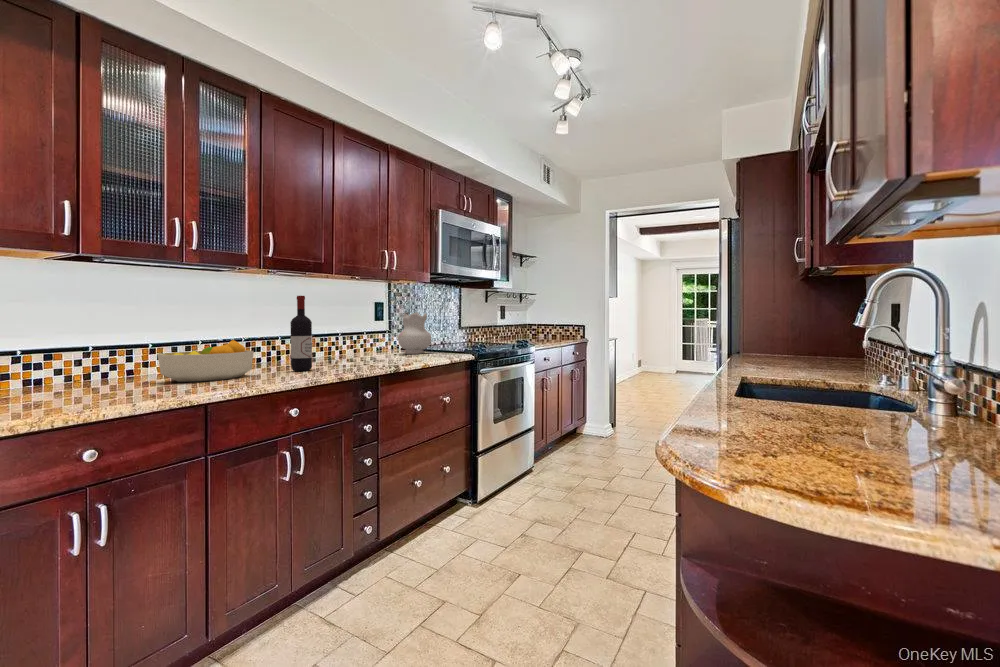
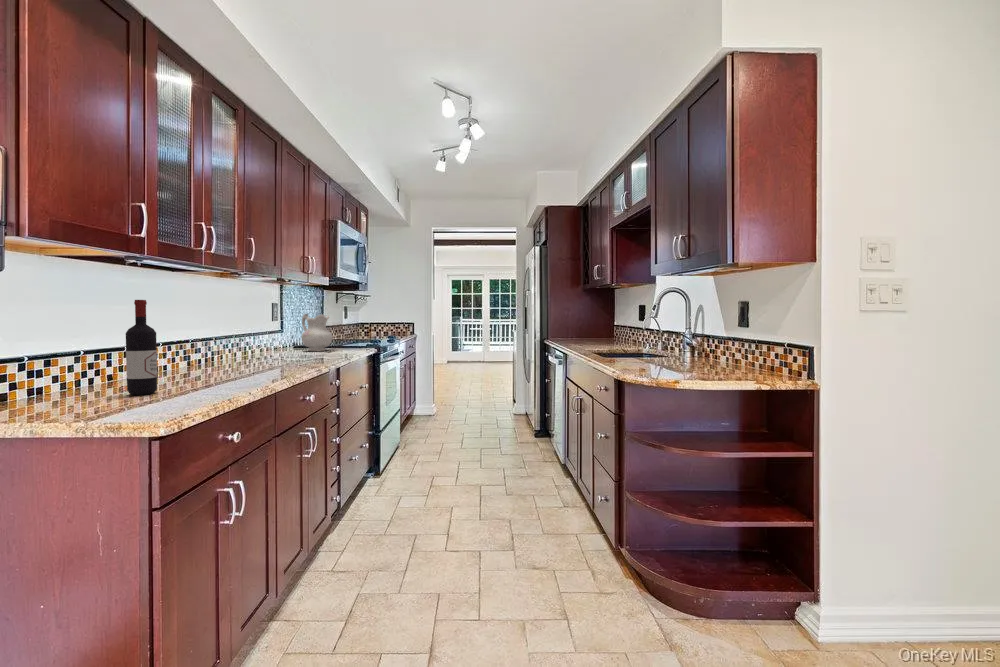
wine bottle: present [290,296,312,371] -> present [126,300,157,395]
fruit bowl: present [157,340,254,382] -> none [180,342,257,382]

